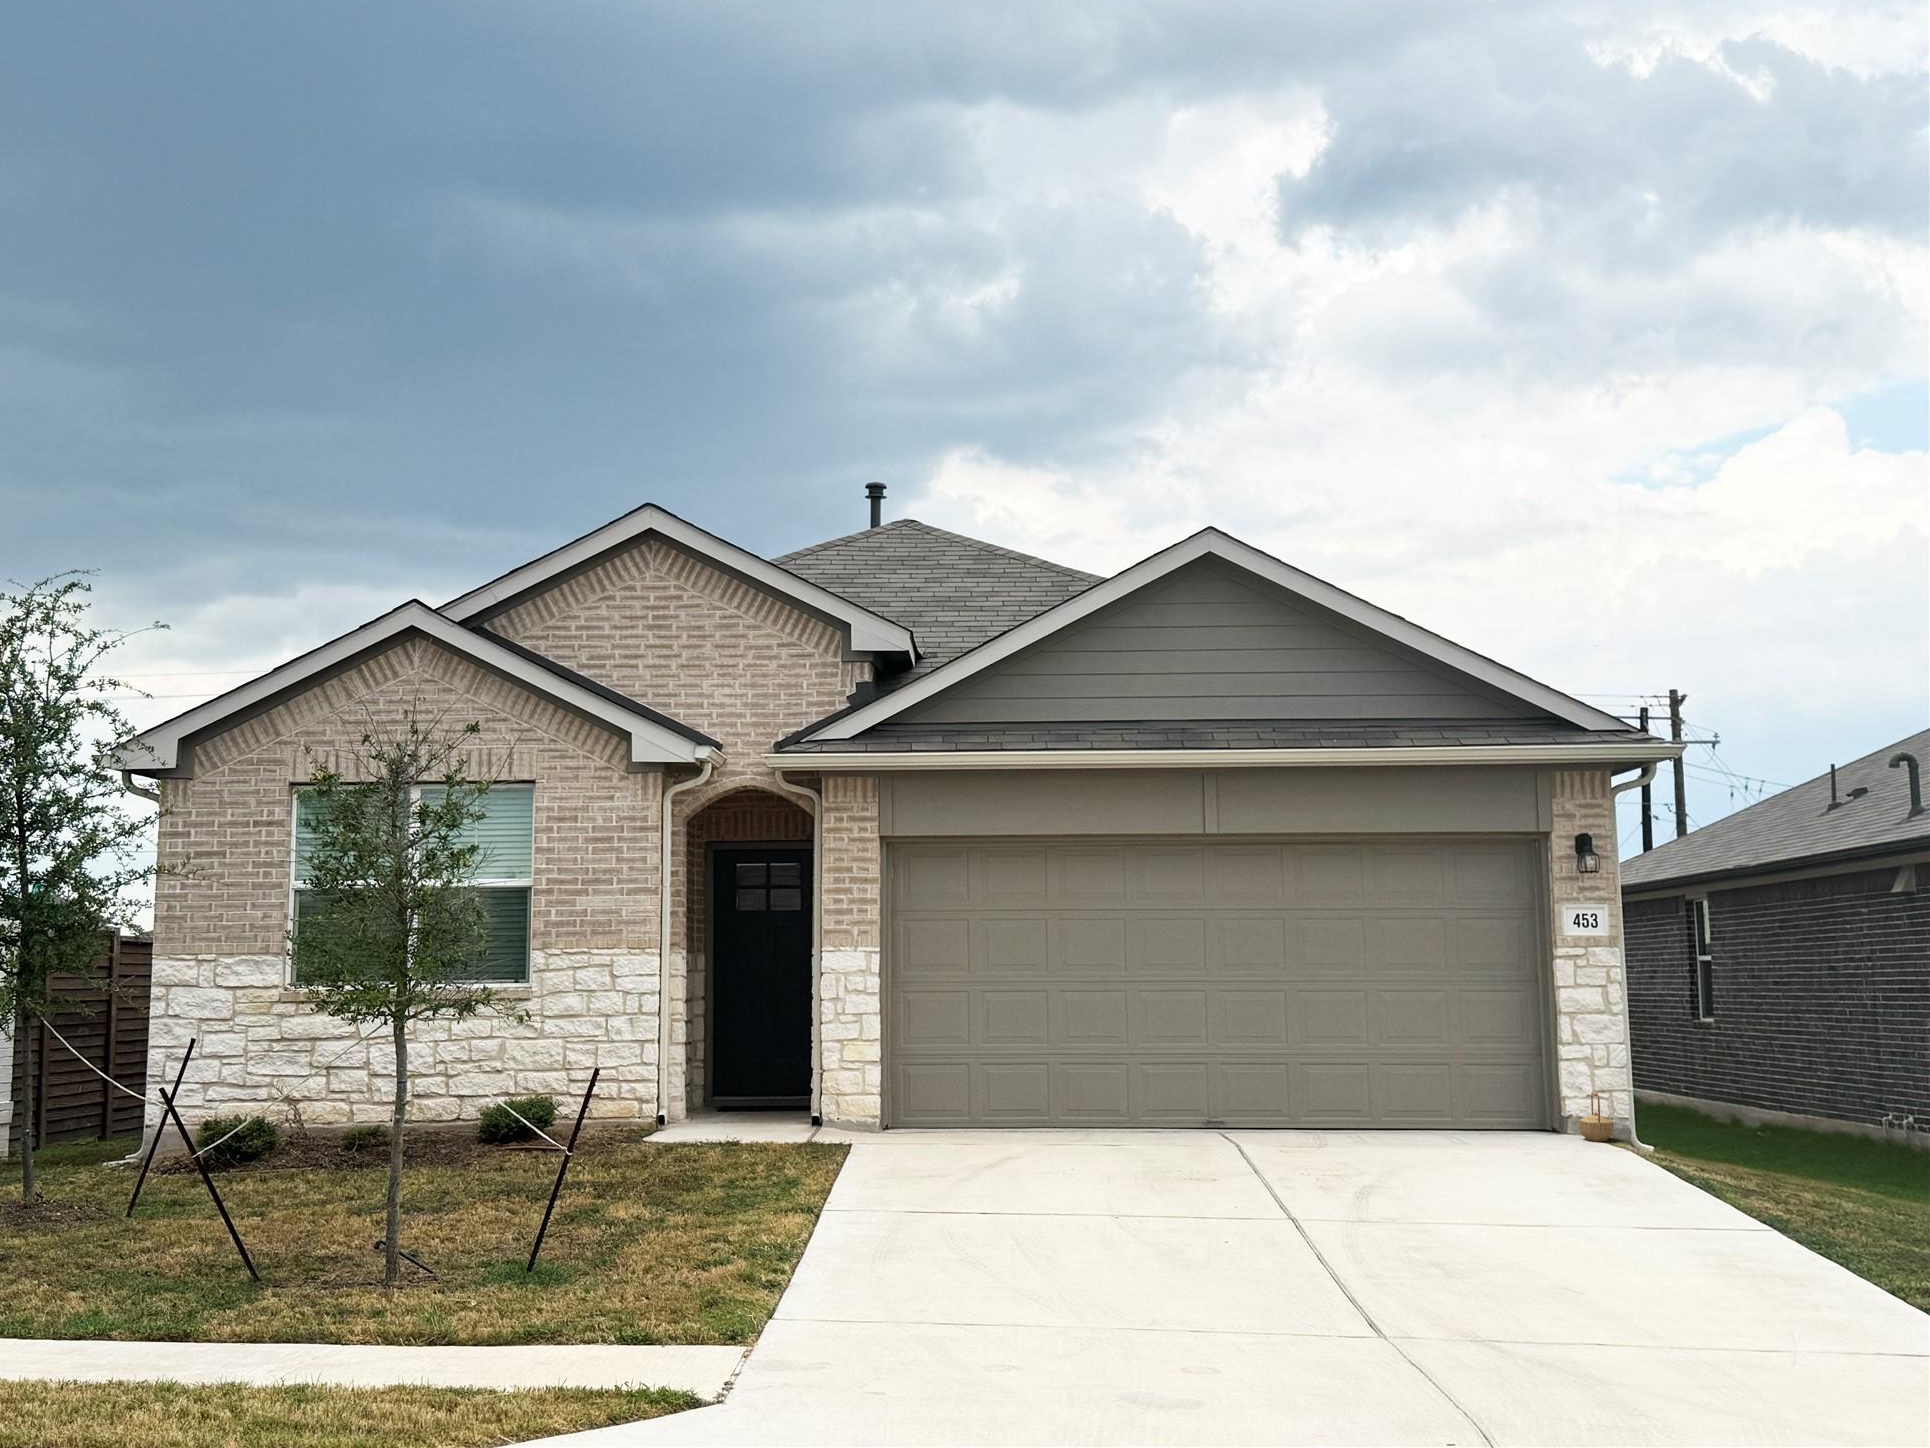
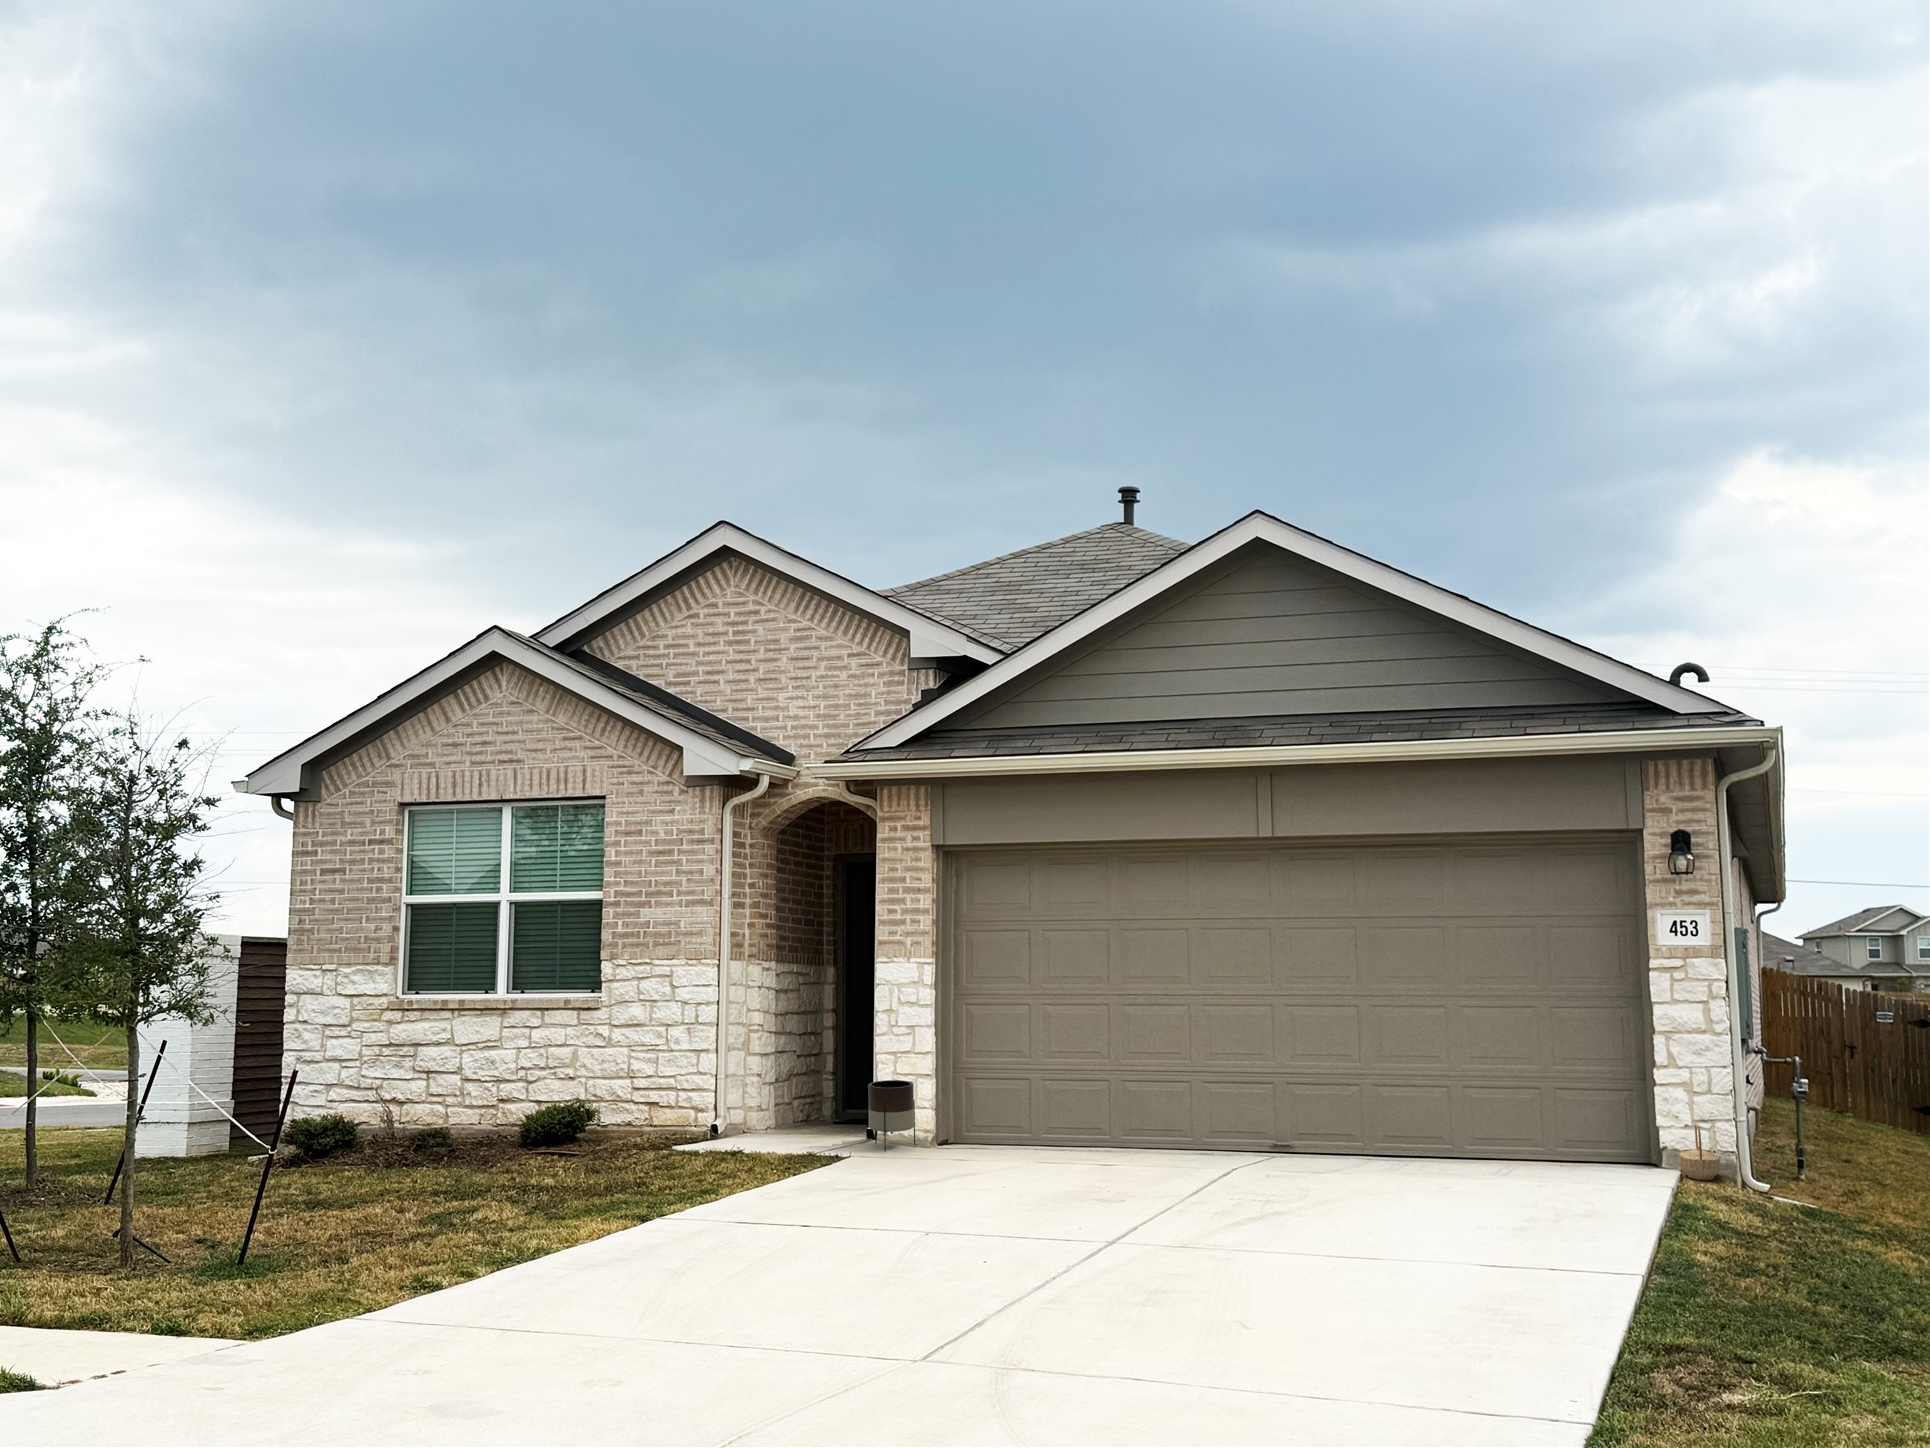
planter: none [830,1068,875,1136] -> present [868,1080,915,1152]

